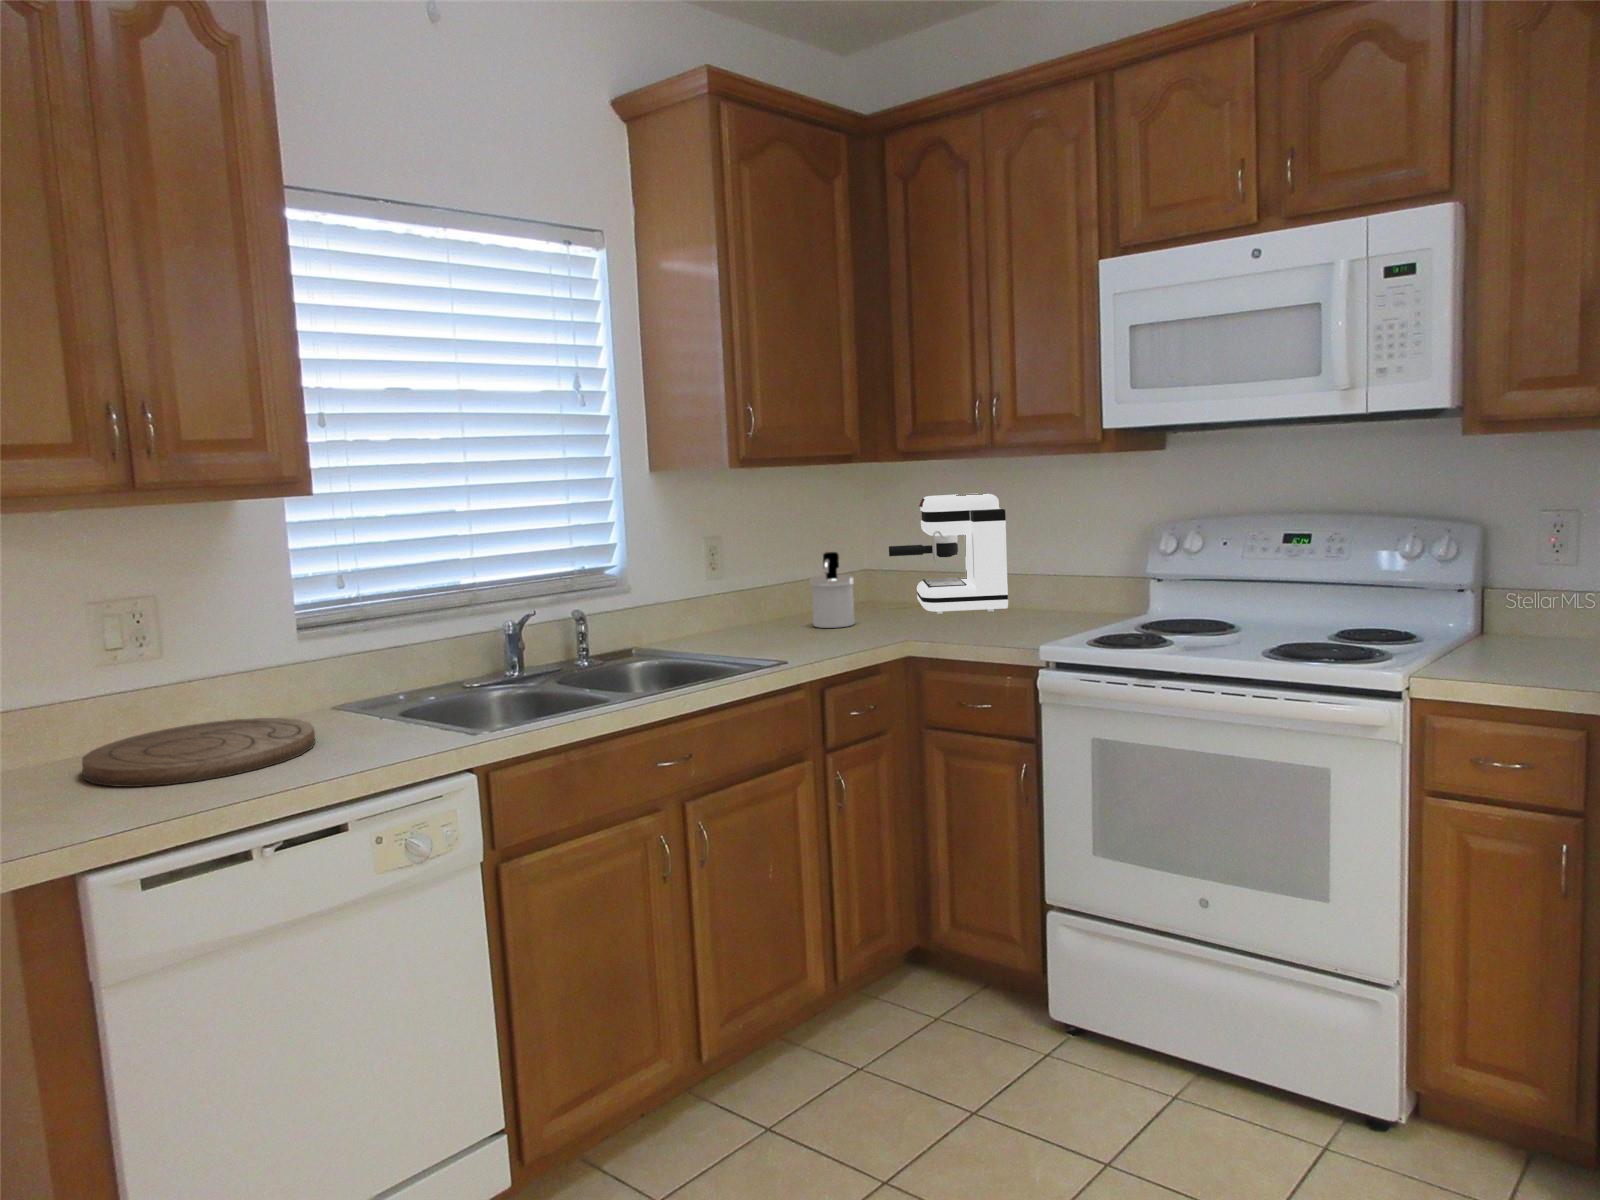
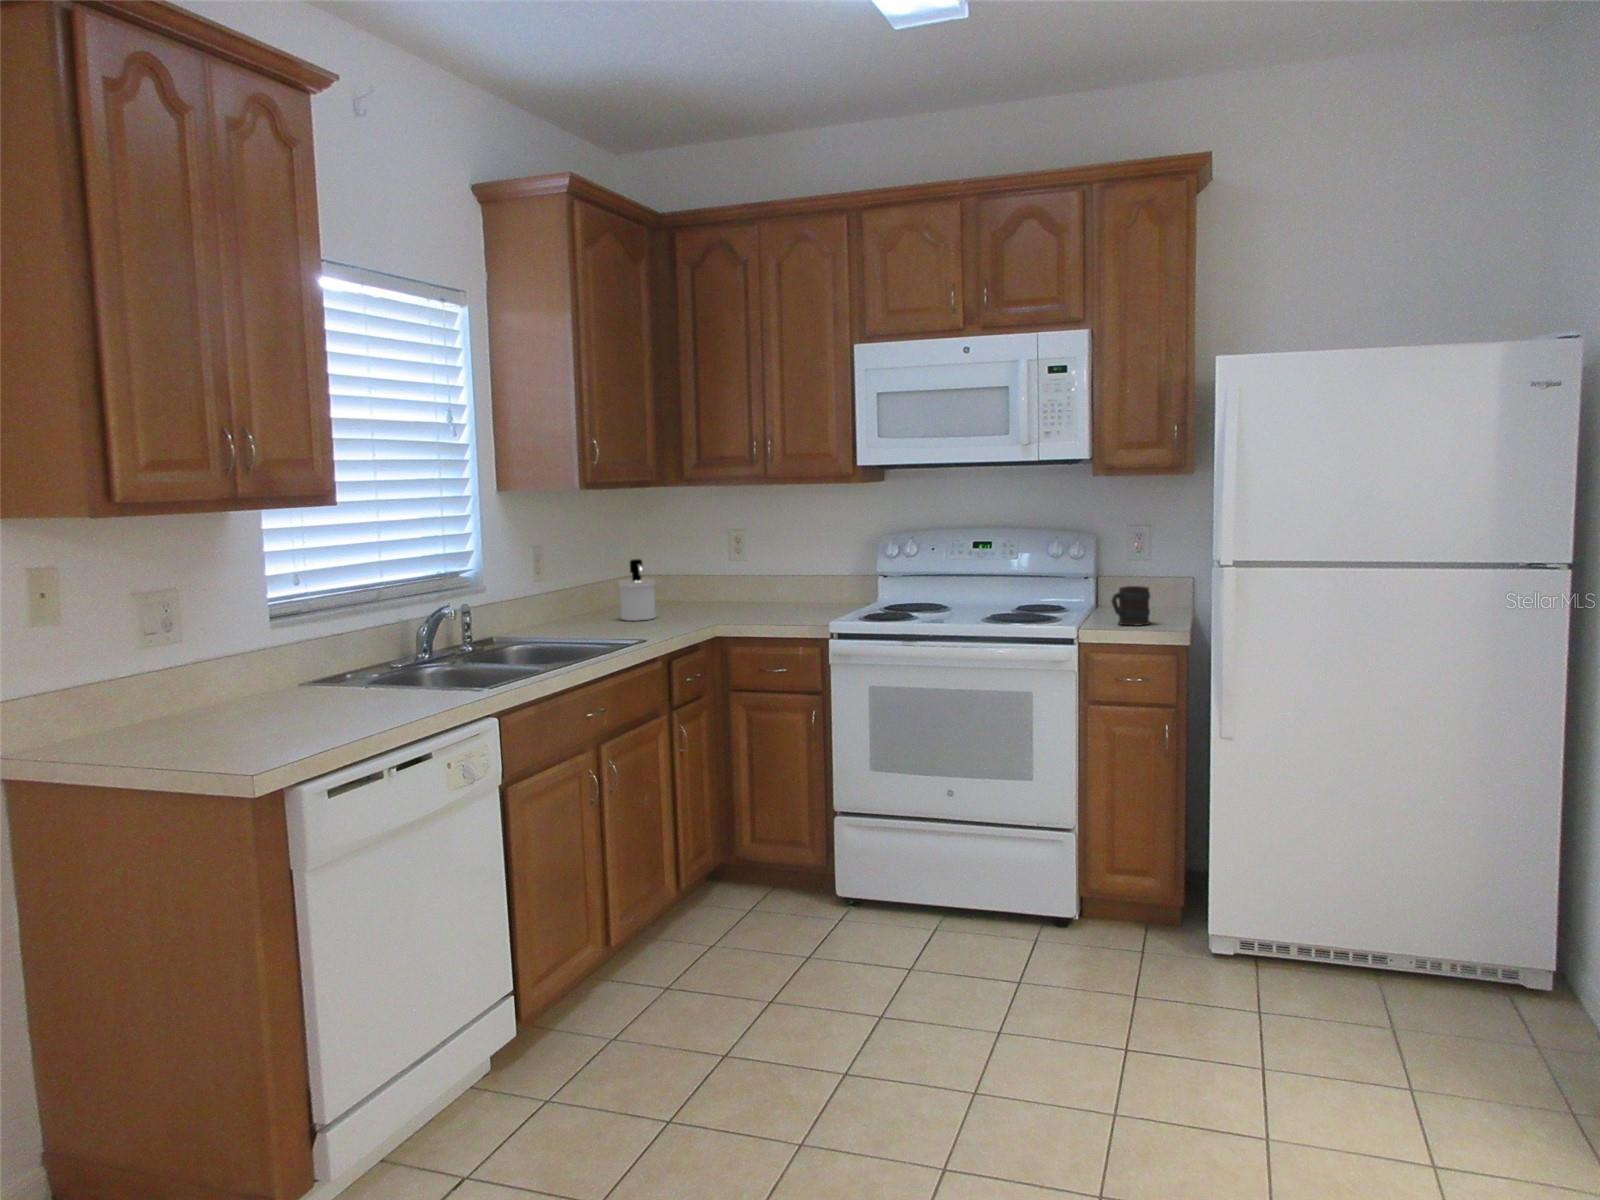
coffee maker: present [889,494,1008,614] -> none [666,514,766,609]
mug: none [1471,614,1548,680] -> present [1112,586,1150,626]
cutting board: present [82,718,316,787] -> none [165,690,354,738]

